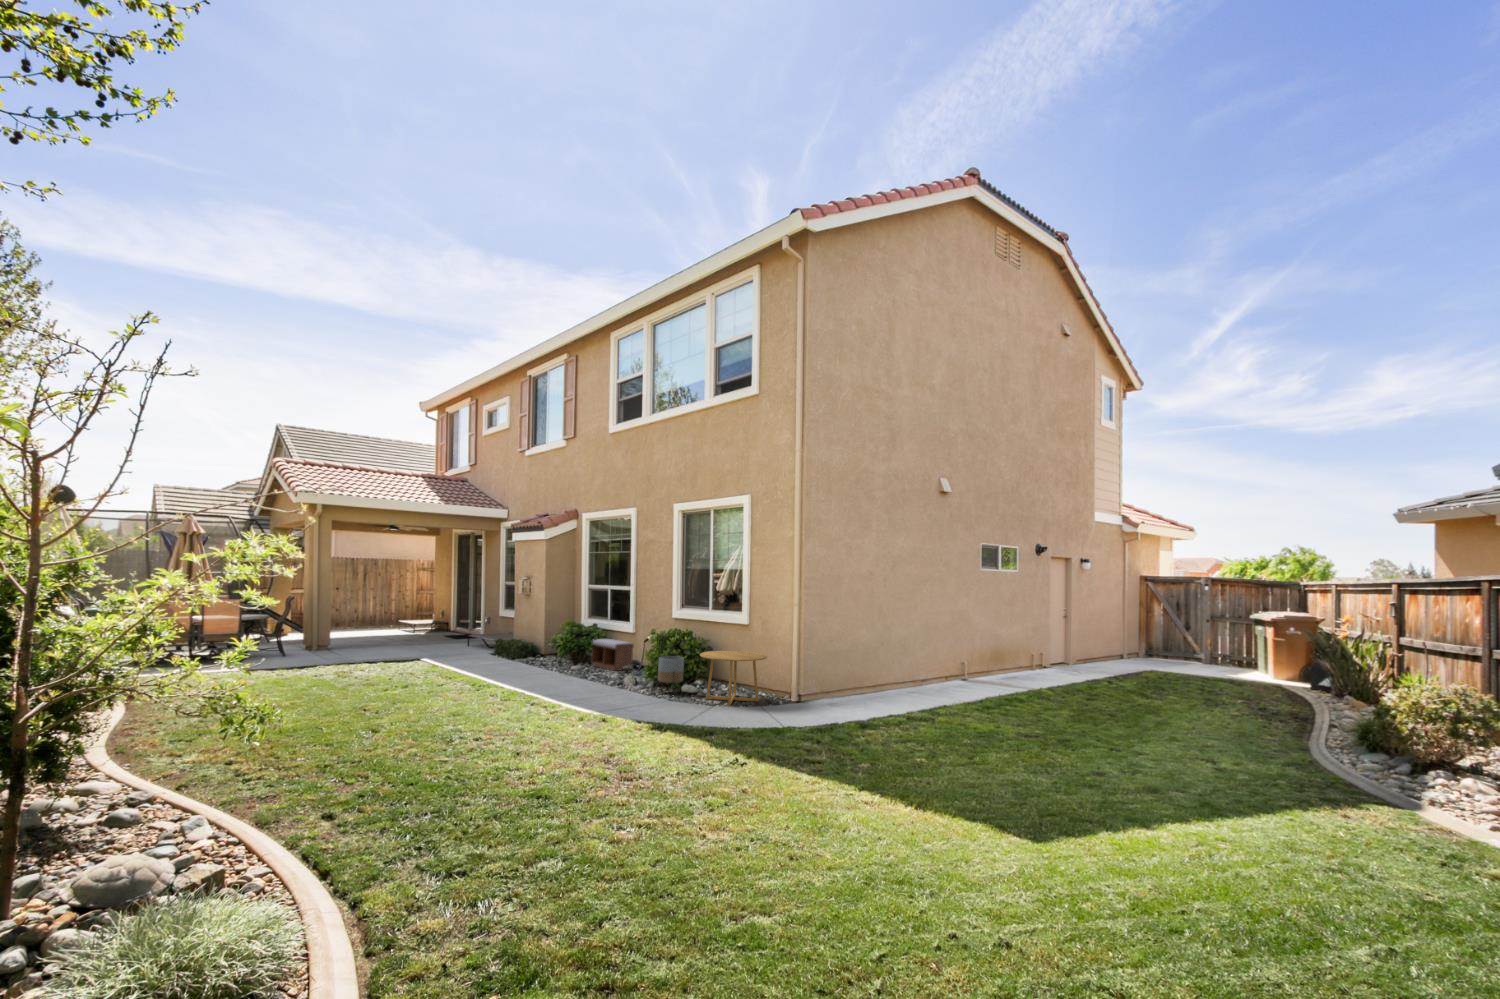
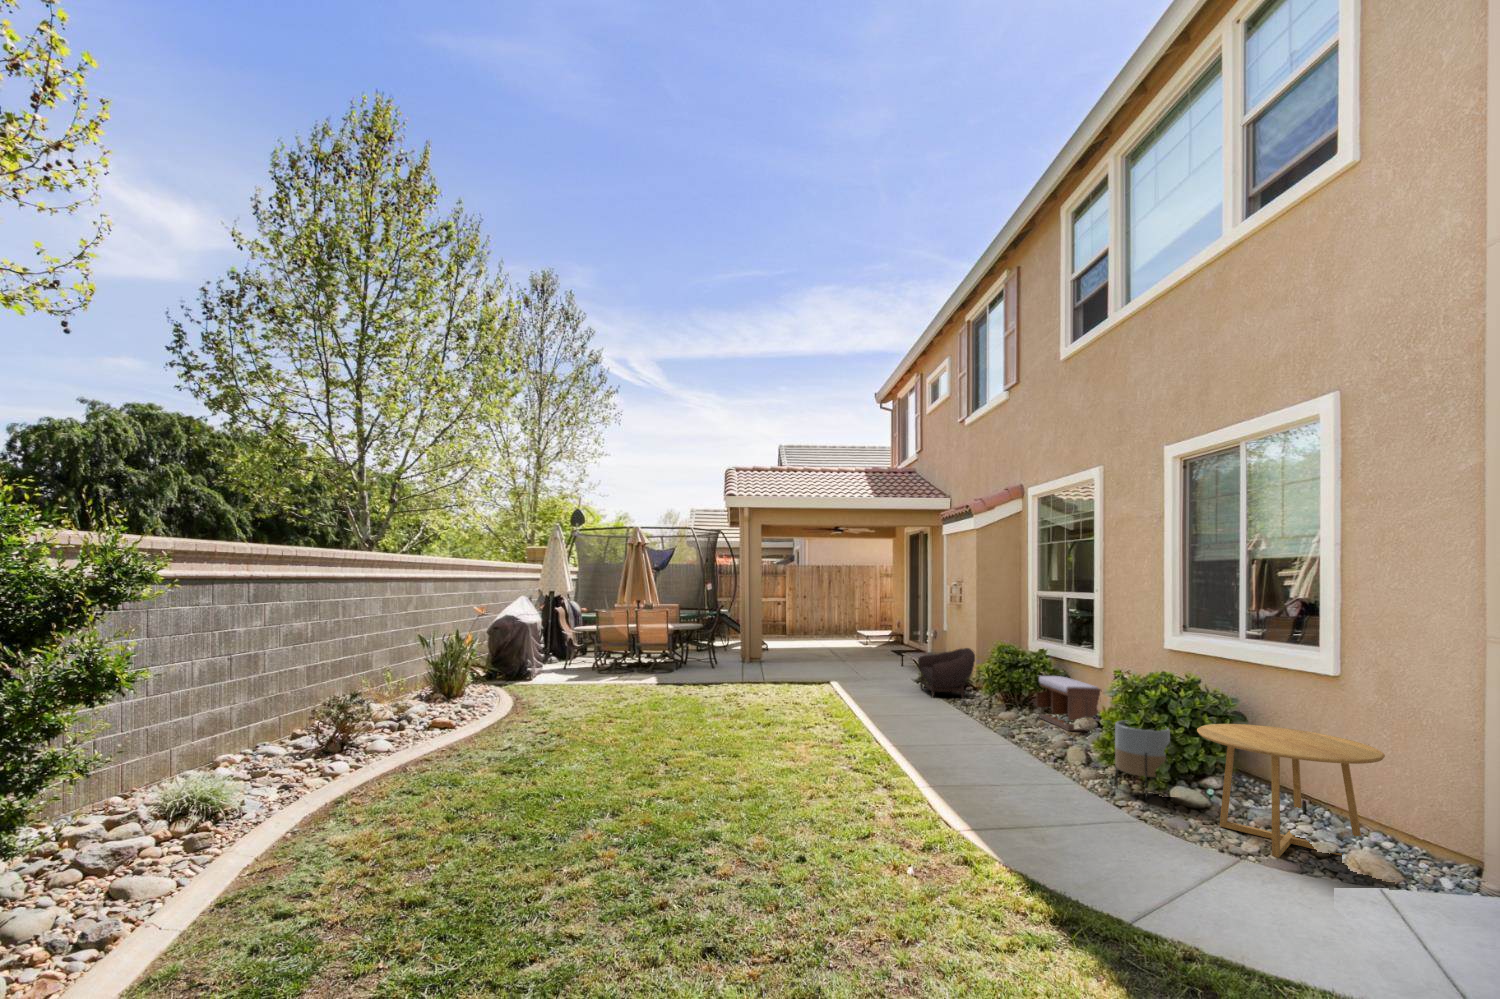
armchair: none [500,625,546,662] -> present [918,648,975,699]

